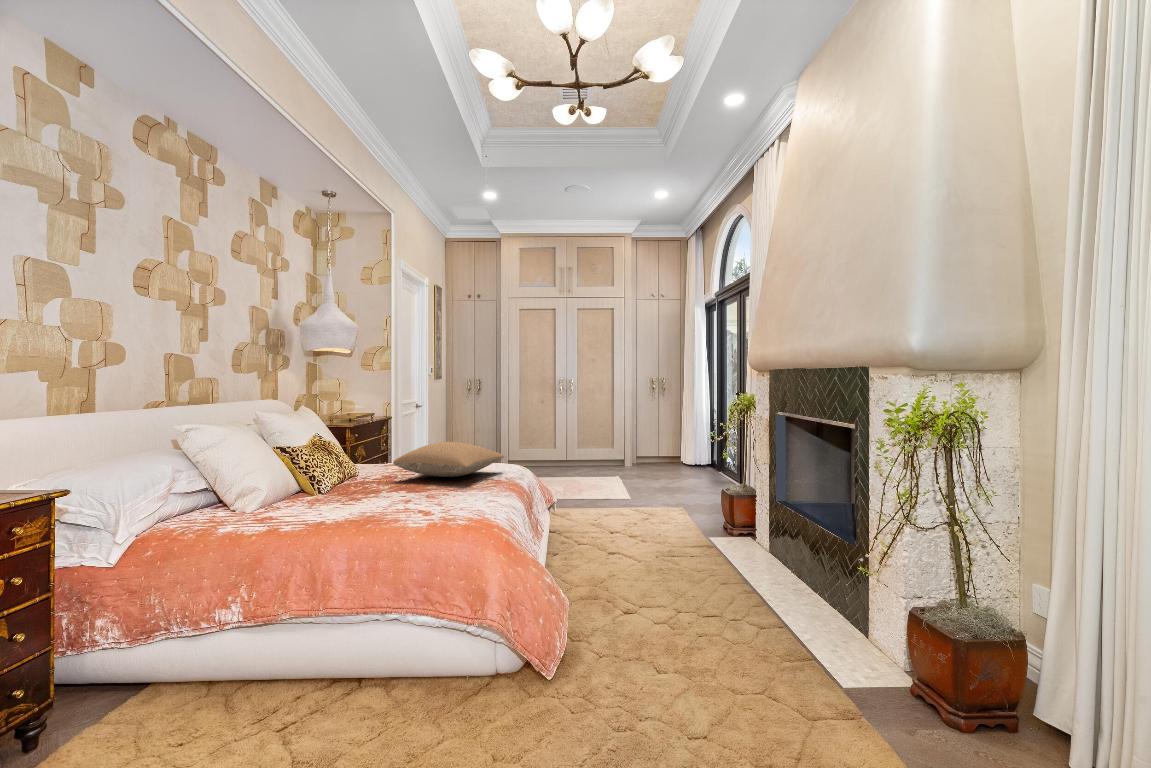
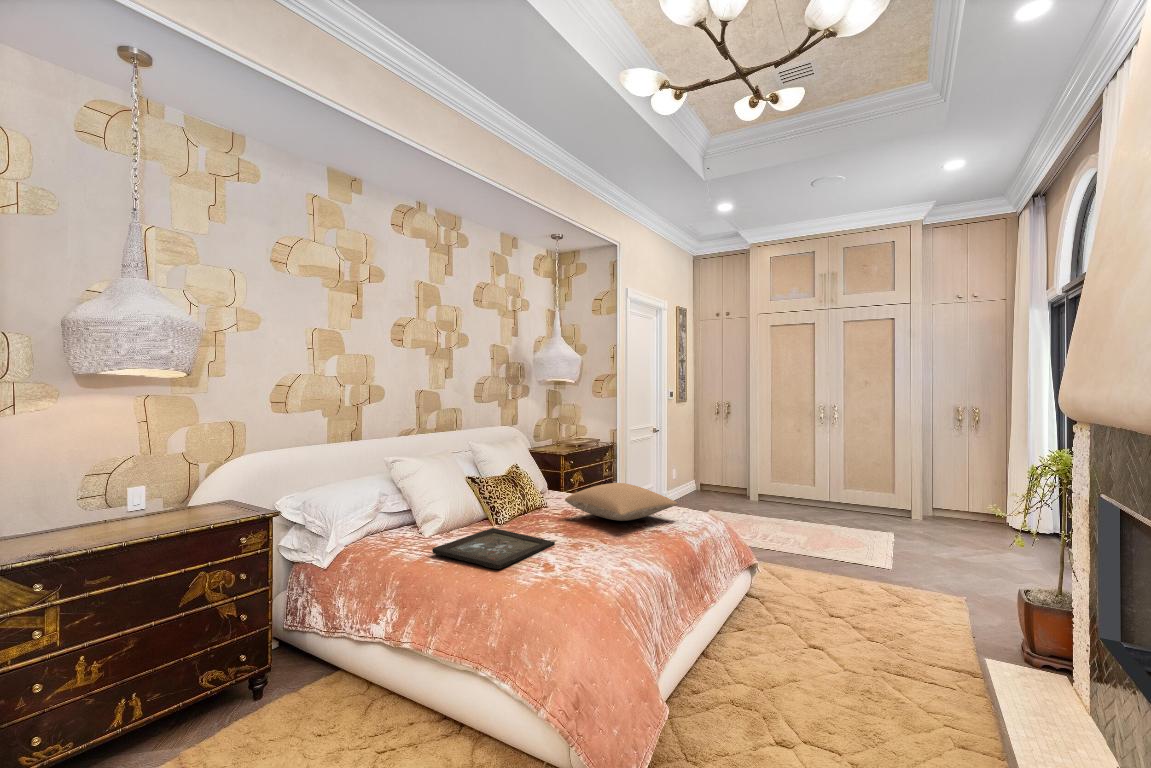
tray: none [279,495,410,524] -> present [432,528,555,569]

